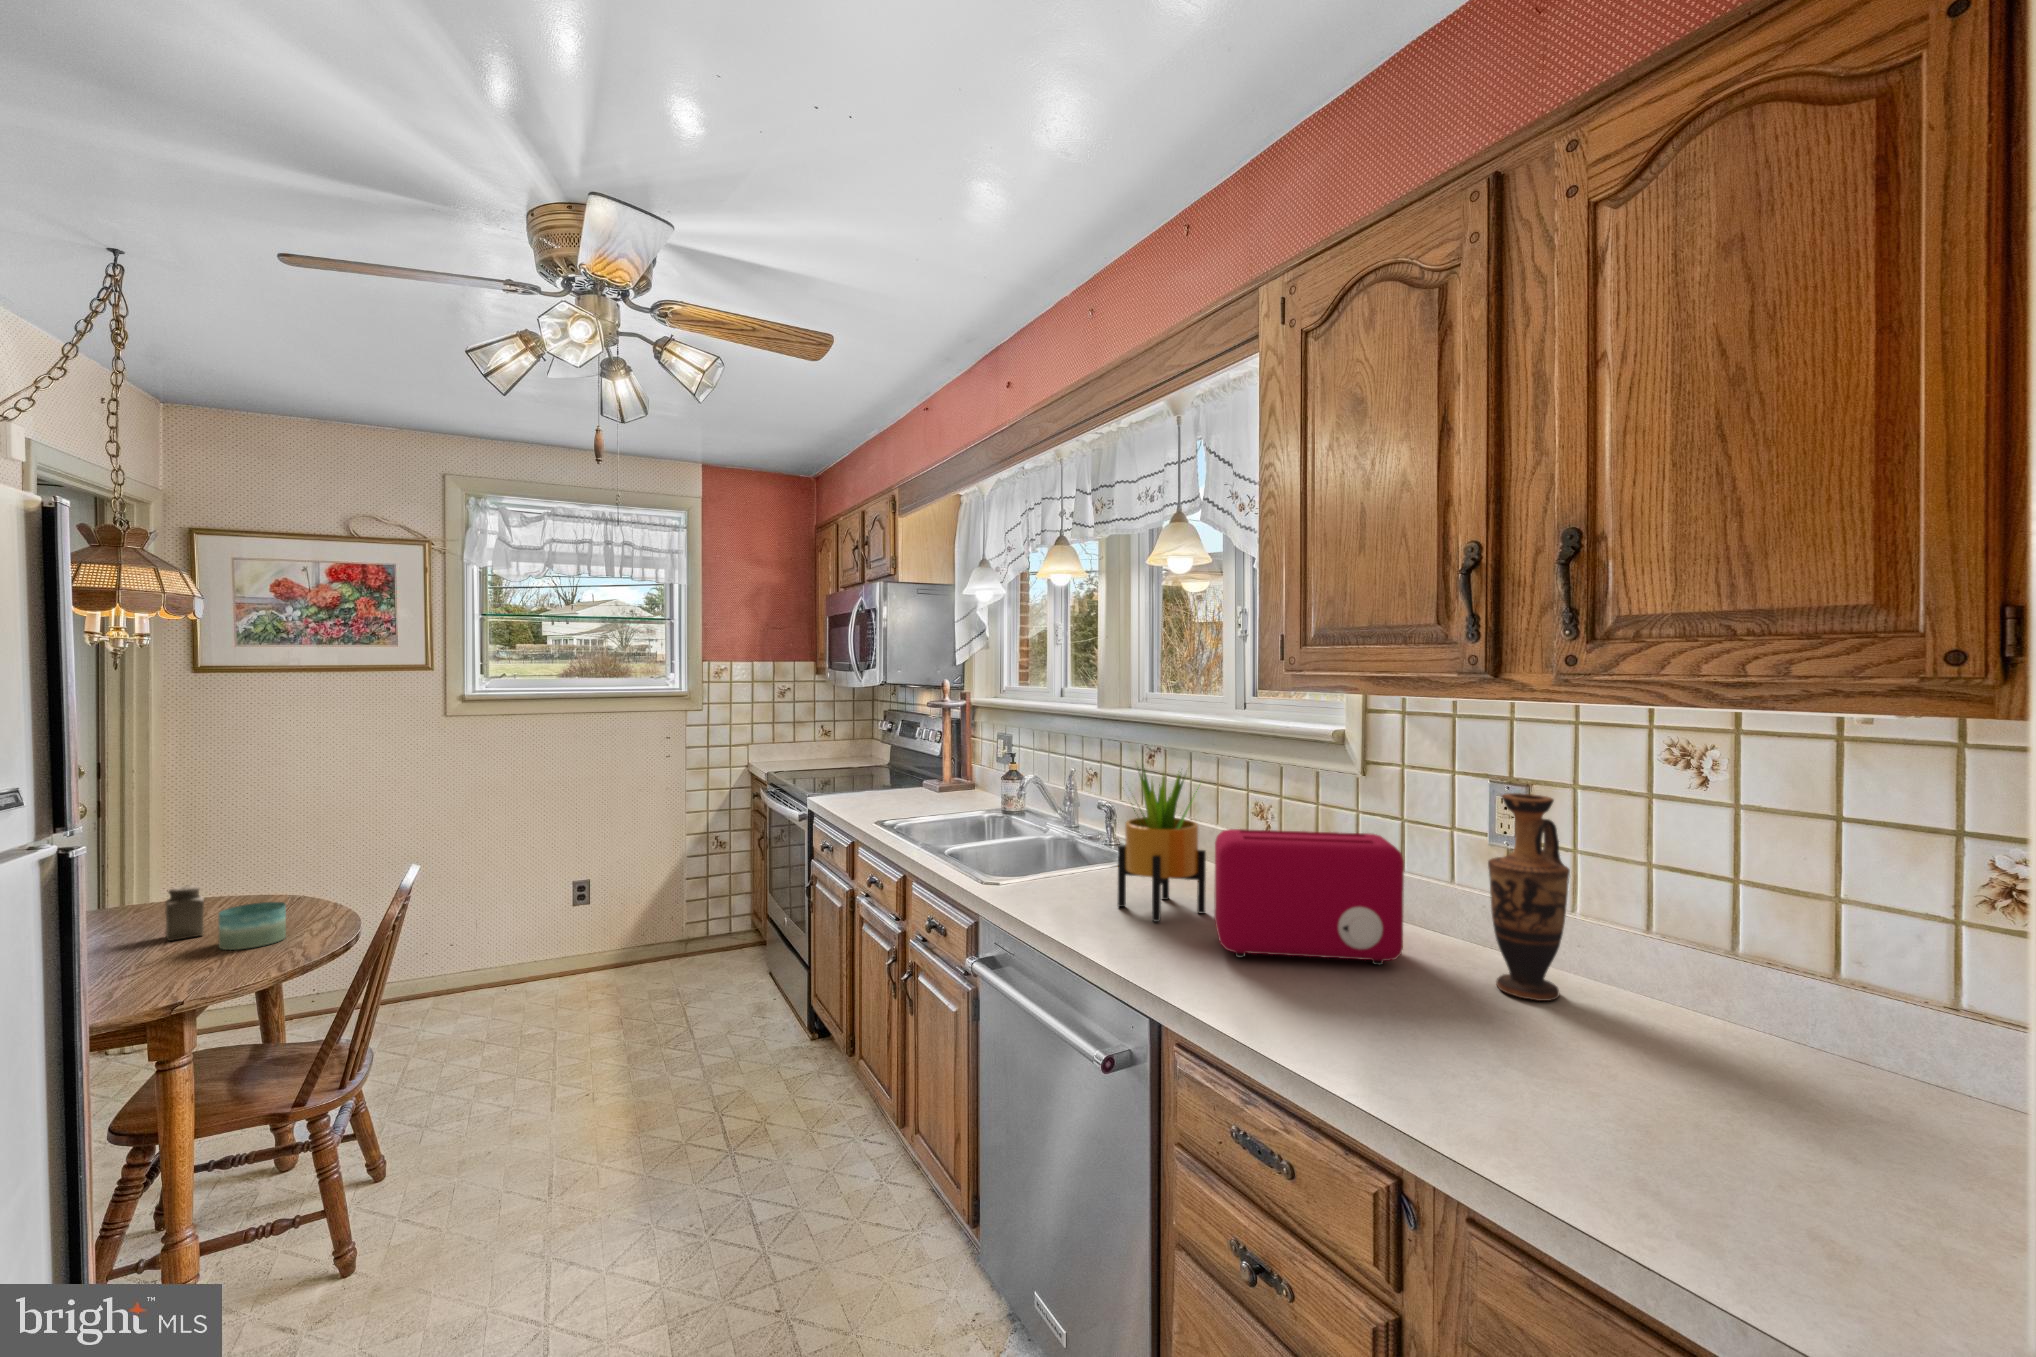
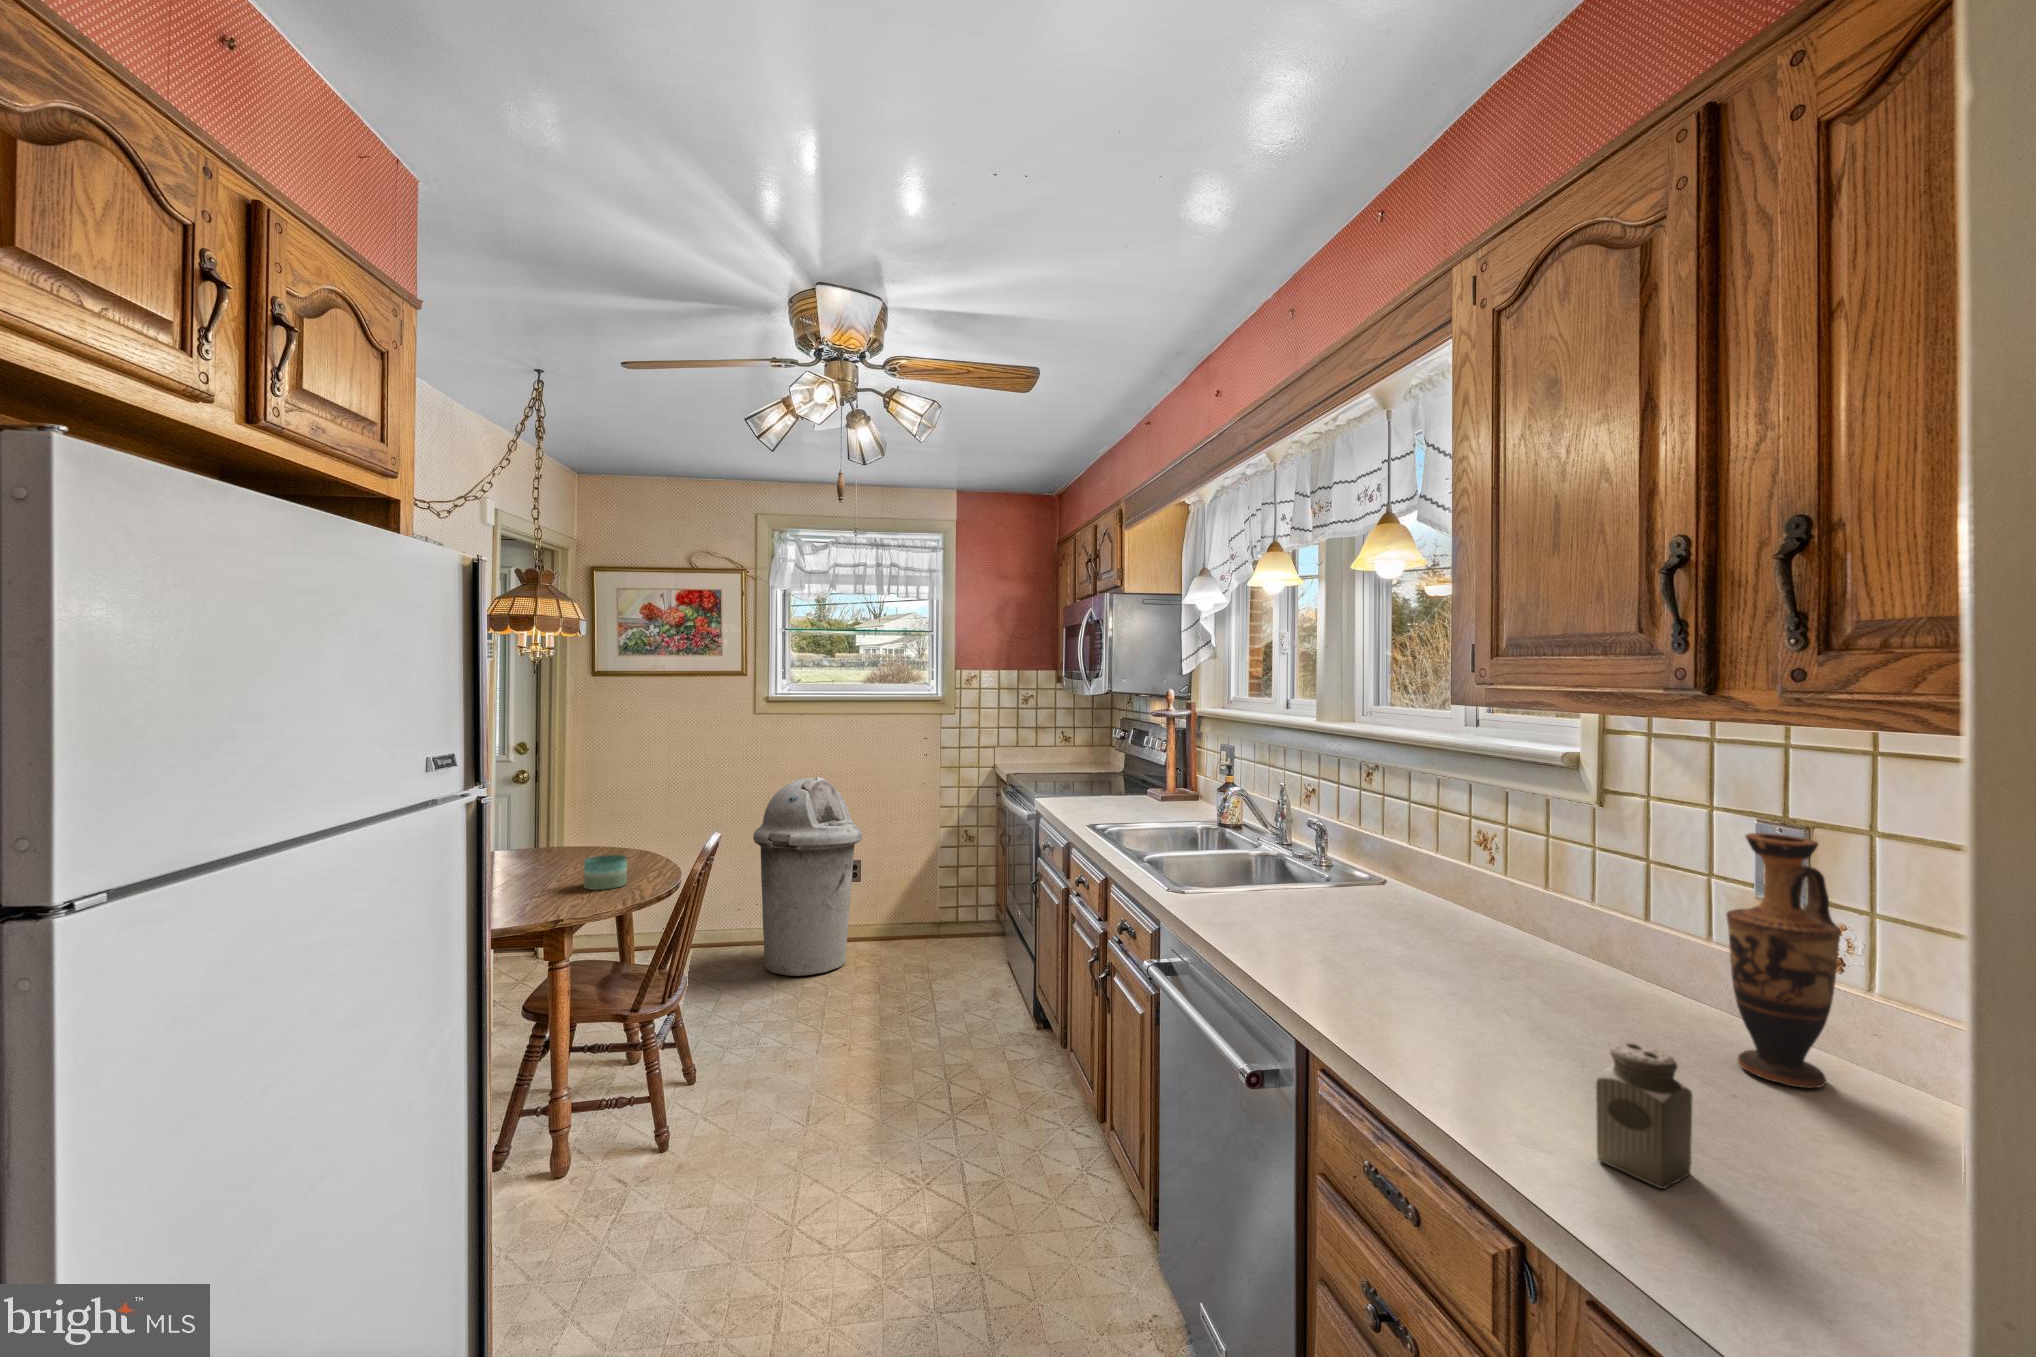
potted plant: present [1118,768,1206,922] -> none [1300,773,1400,945]
trash can: none [449,786,592,1022] -> present [753,777,862,976]
toaster: present [1214,829,1404,965] -> none [1392,853,1620,1020]
salt shaker: present [165,885,204,941] -> present [1596,1043,1693,1189]

